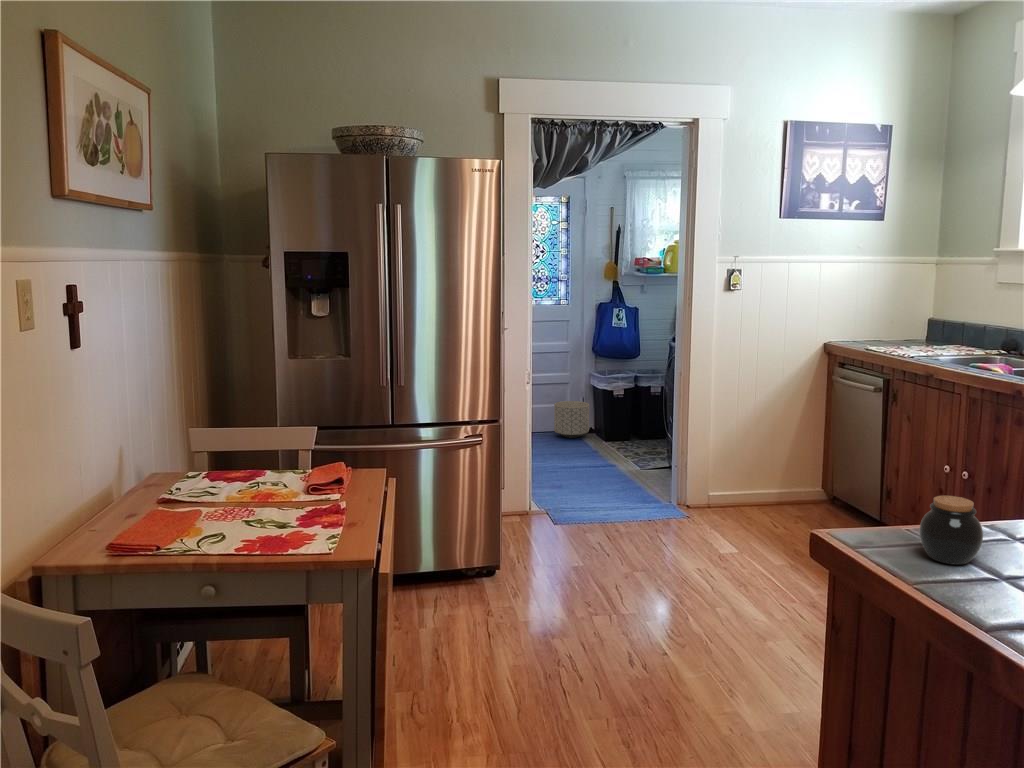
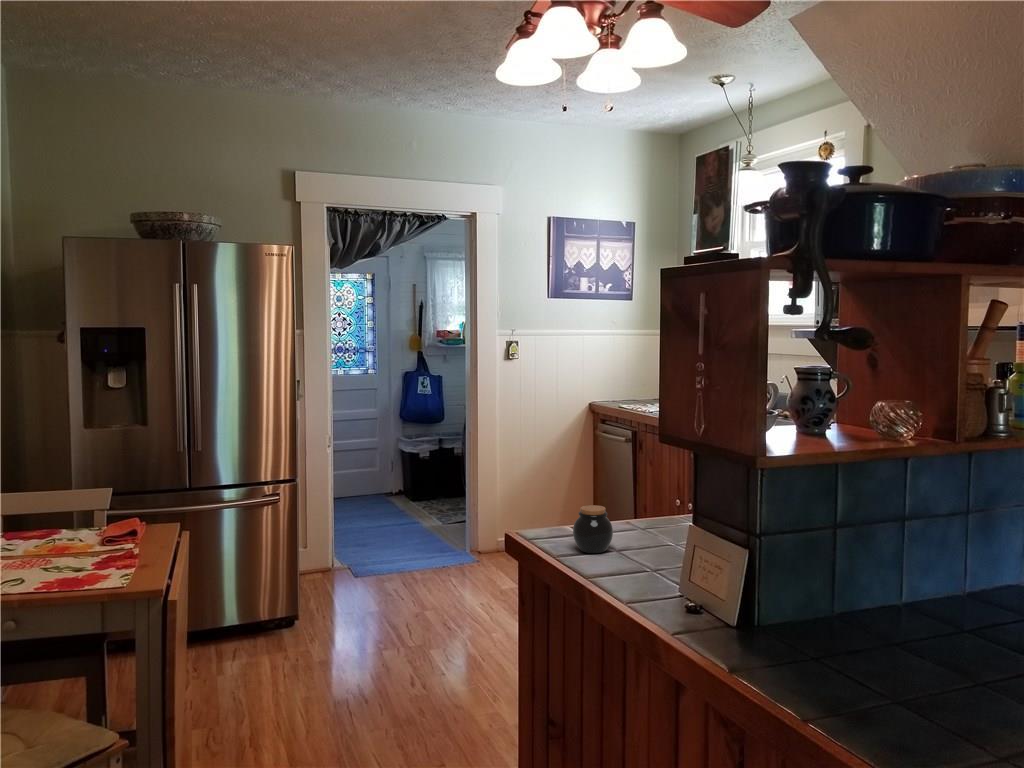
planter: present [554,401,589,438] -> none [364,465,397,500]

